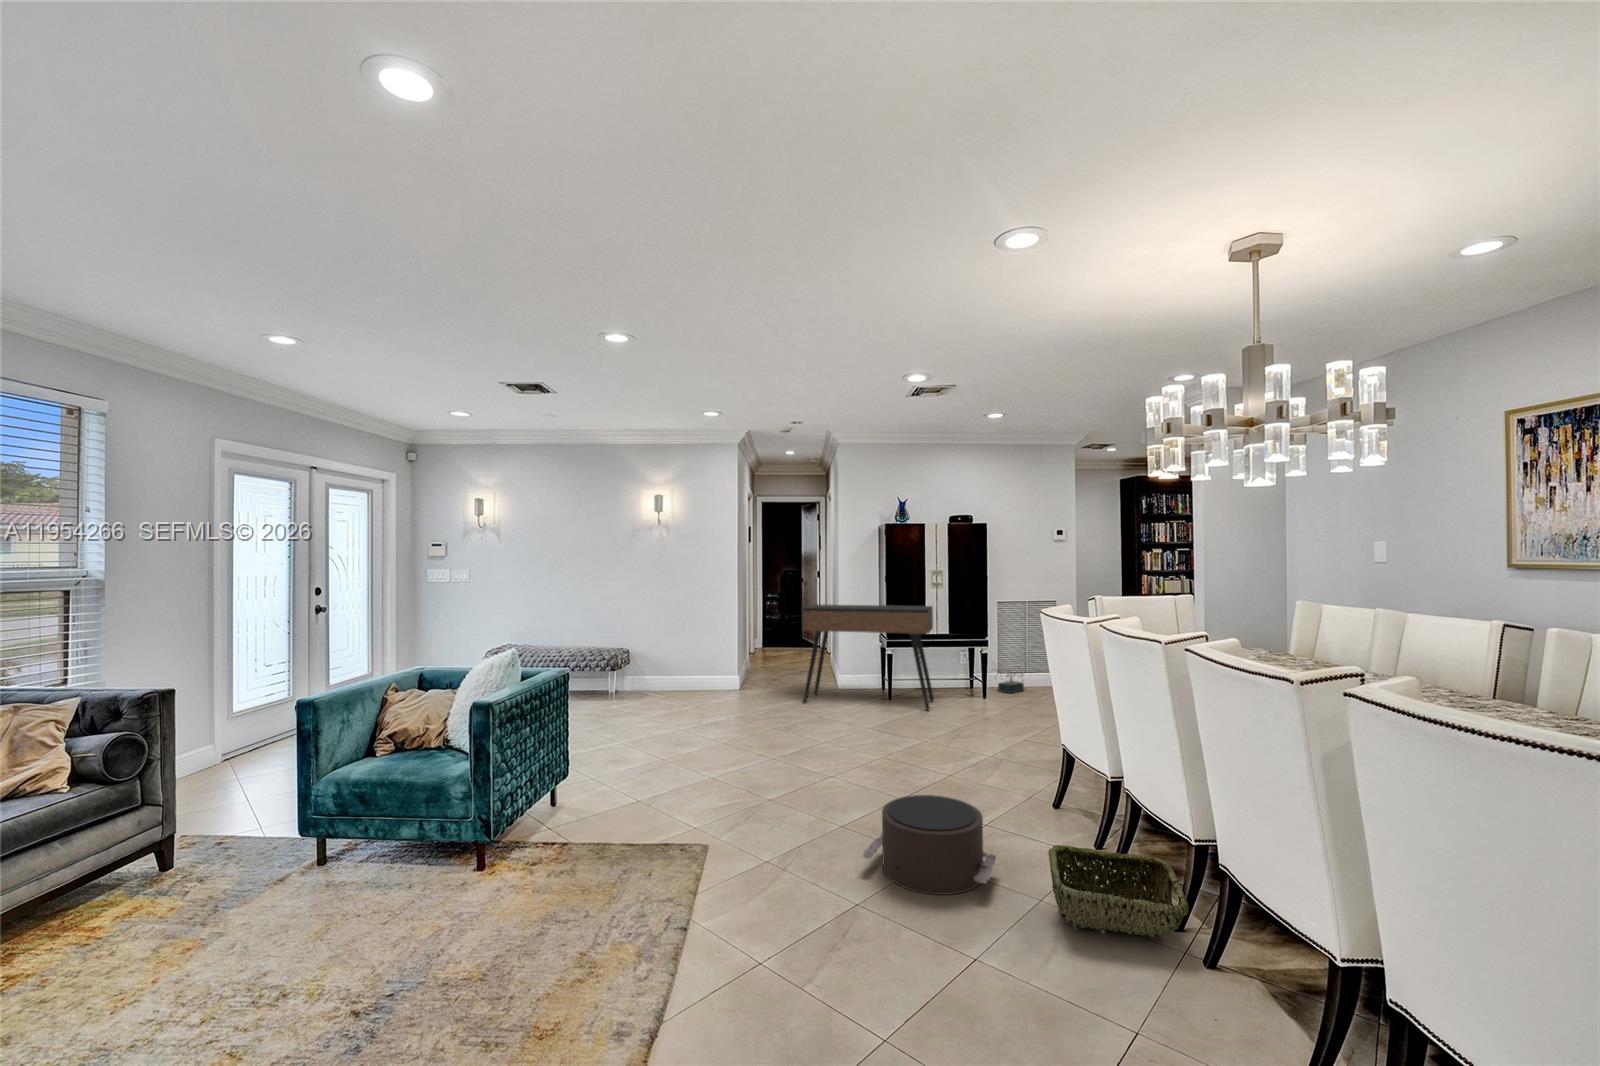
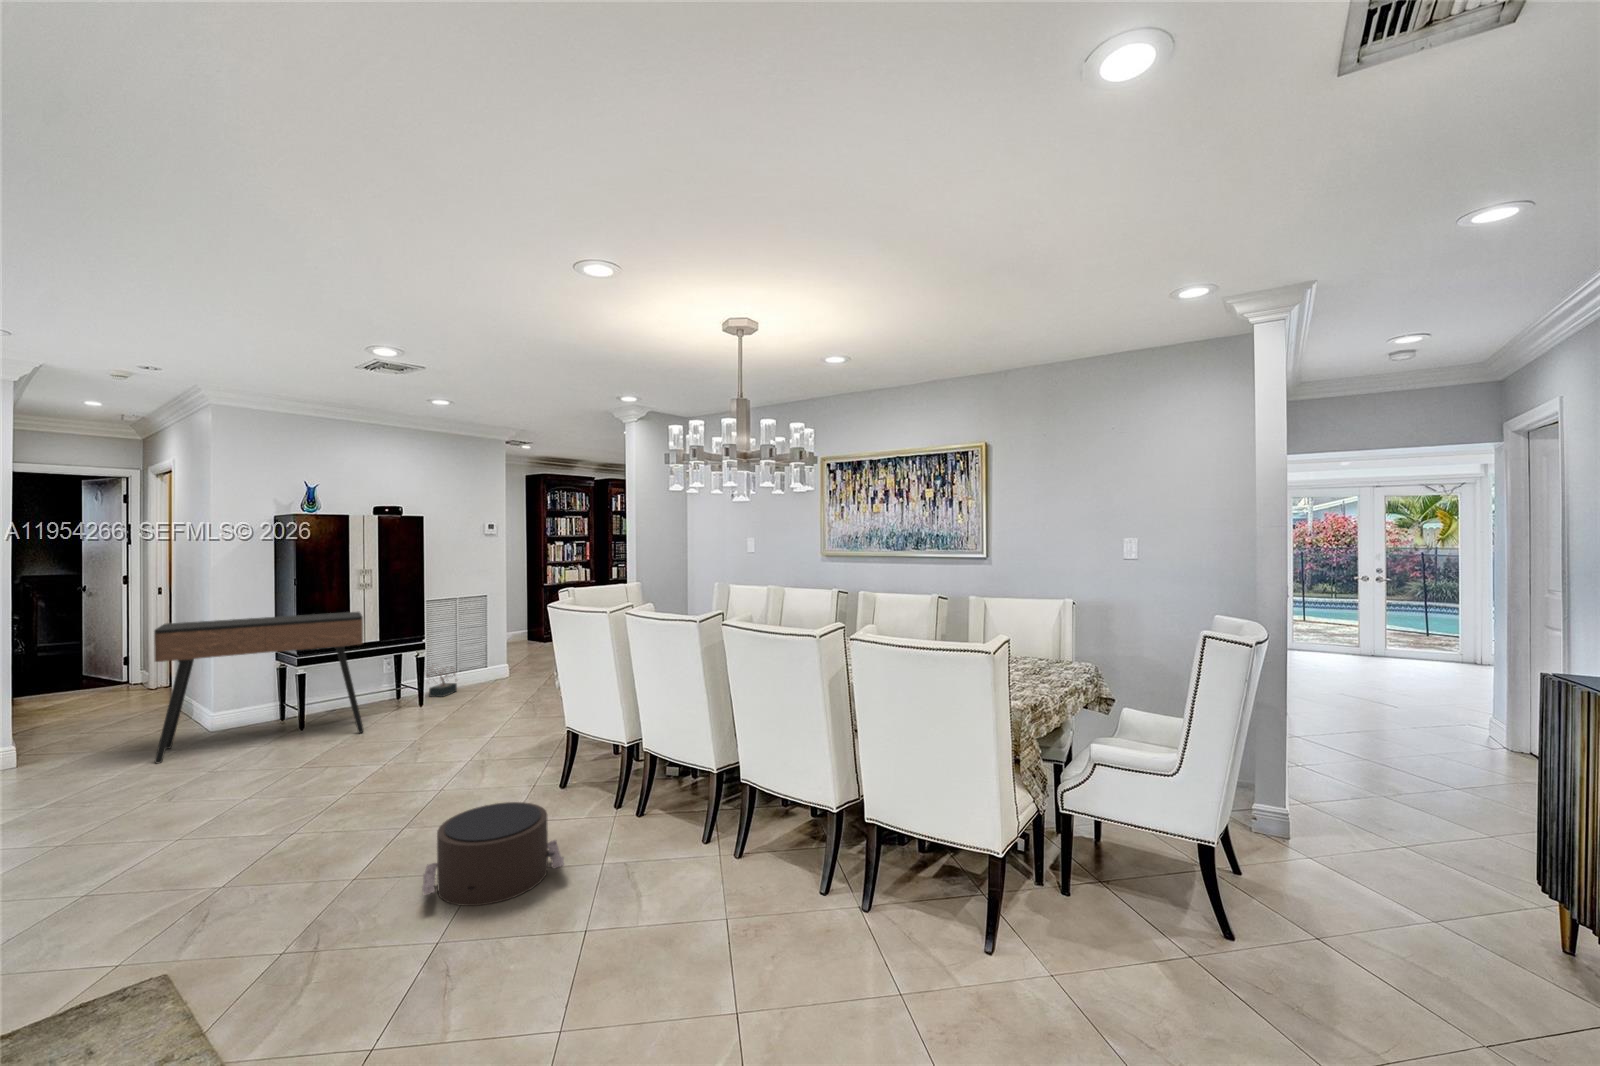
woven basket: present [1048,845,1189,937] -> none [613,793,721,869]

